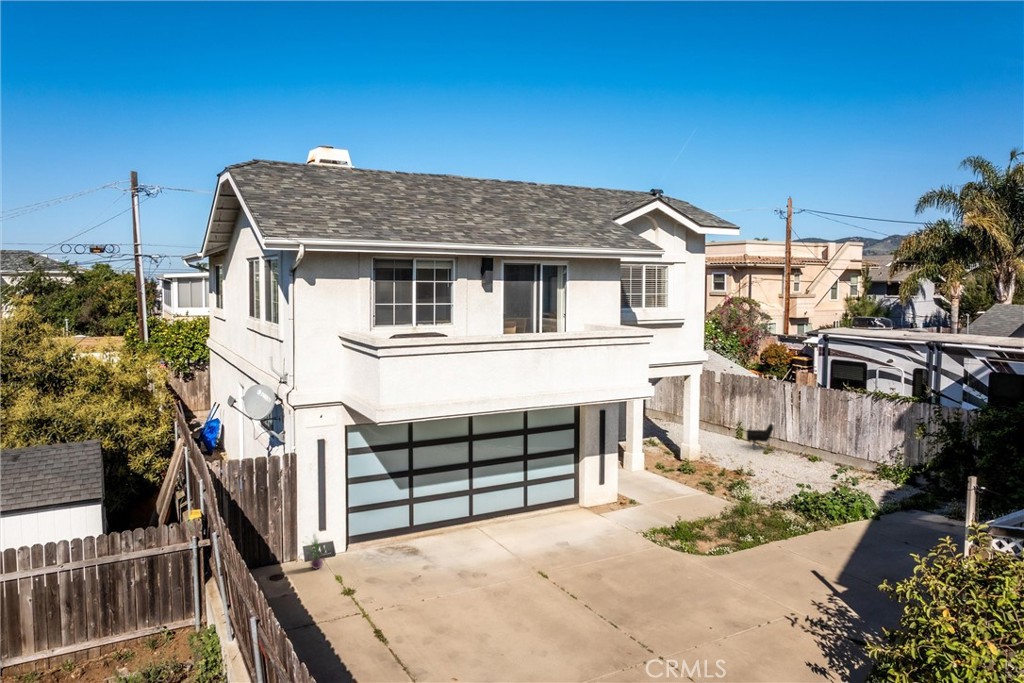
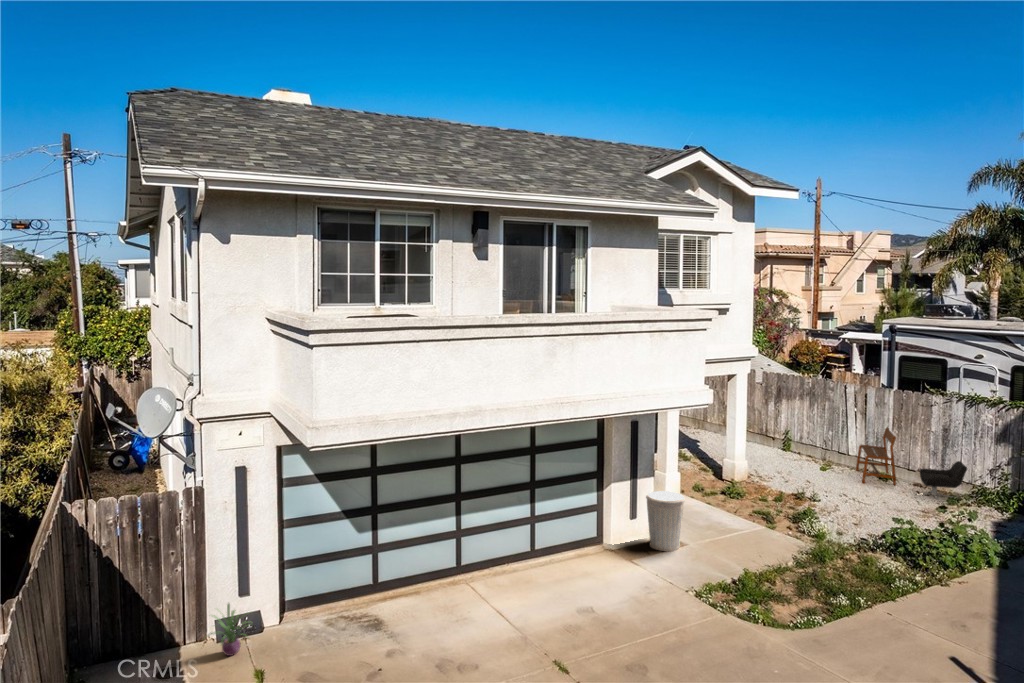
bench: none [790,418,819,464] -> present [856,428,896,485]
lounge chair: present [747,424,773,449] -> present [920,461,967,500]
trash can: none [612,464,641,509] -> present [646,491,684,551]

